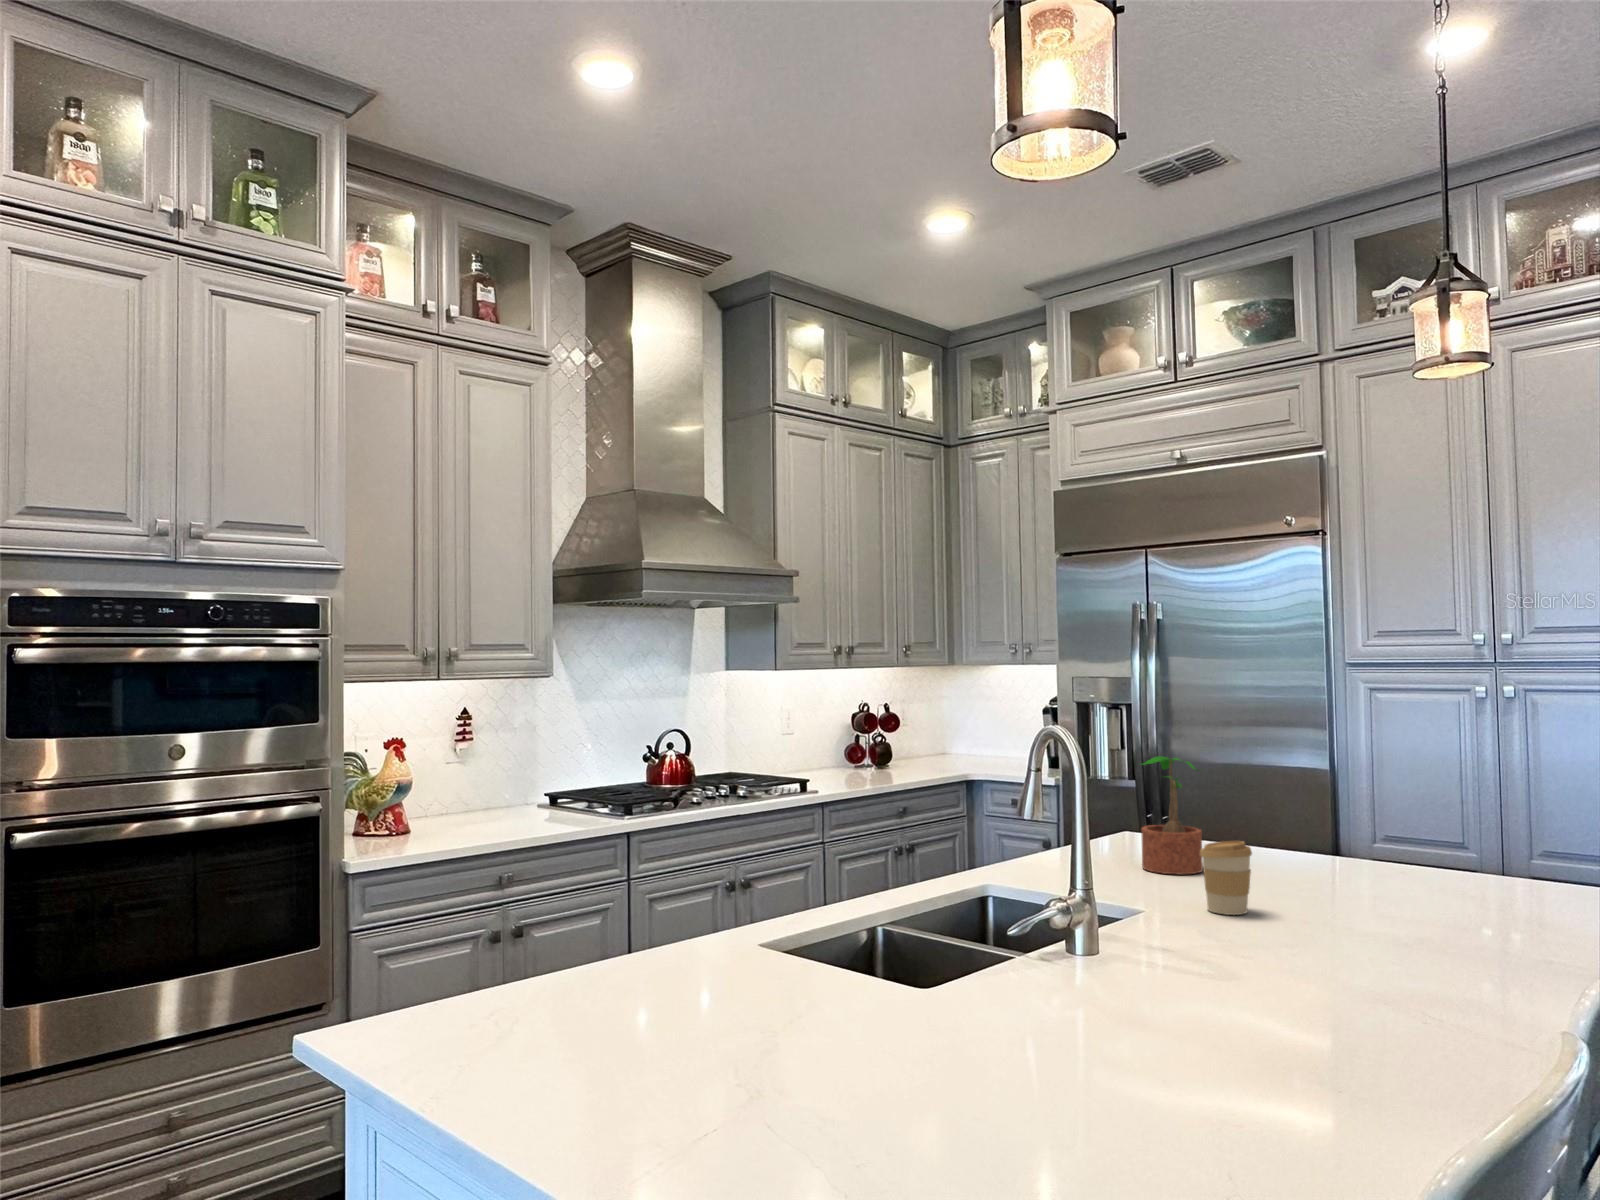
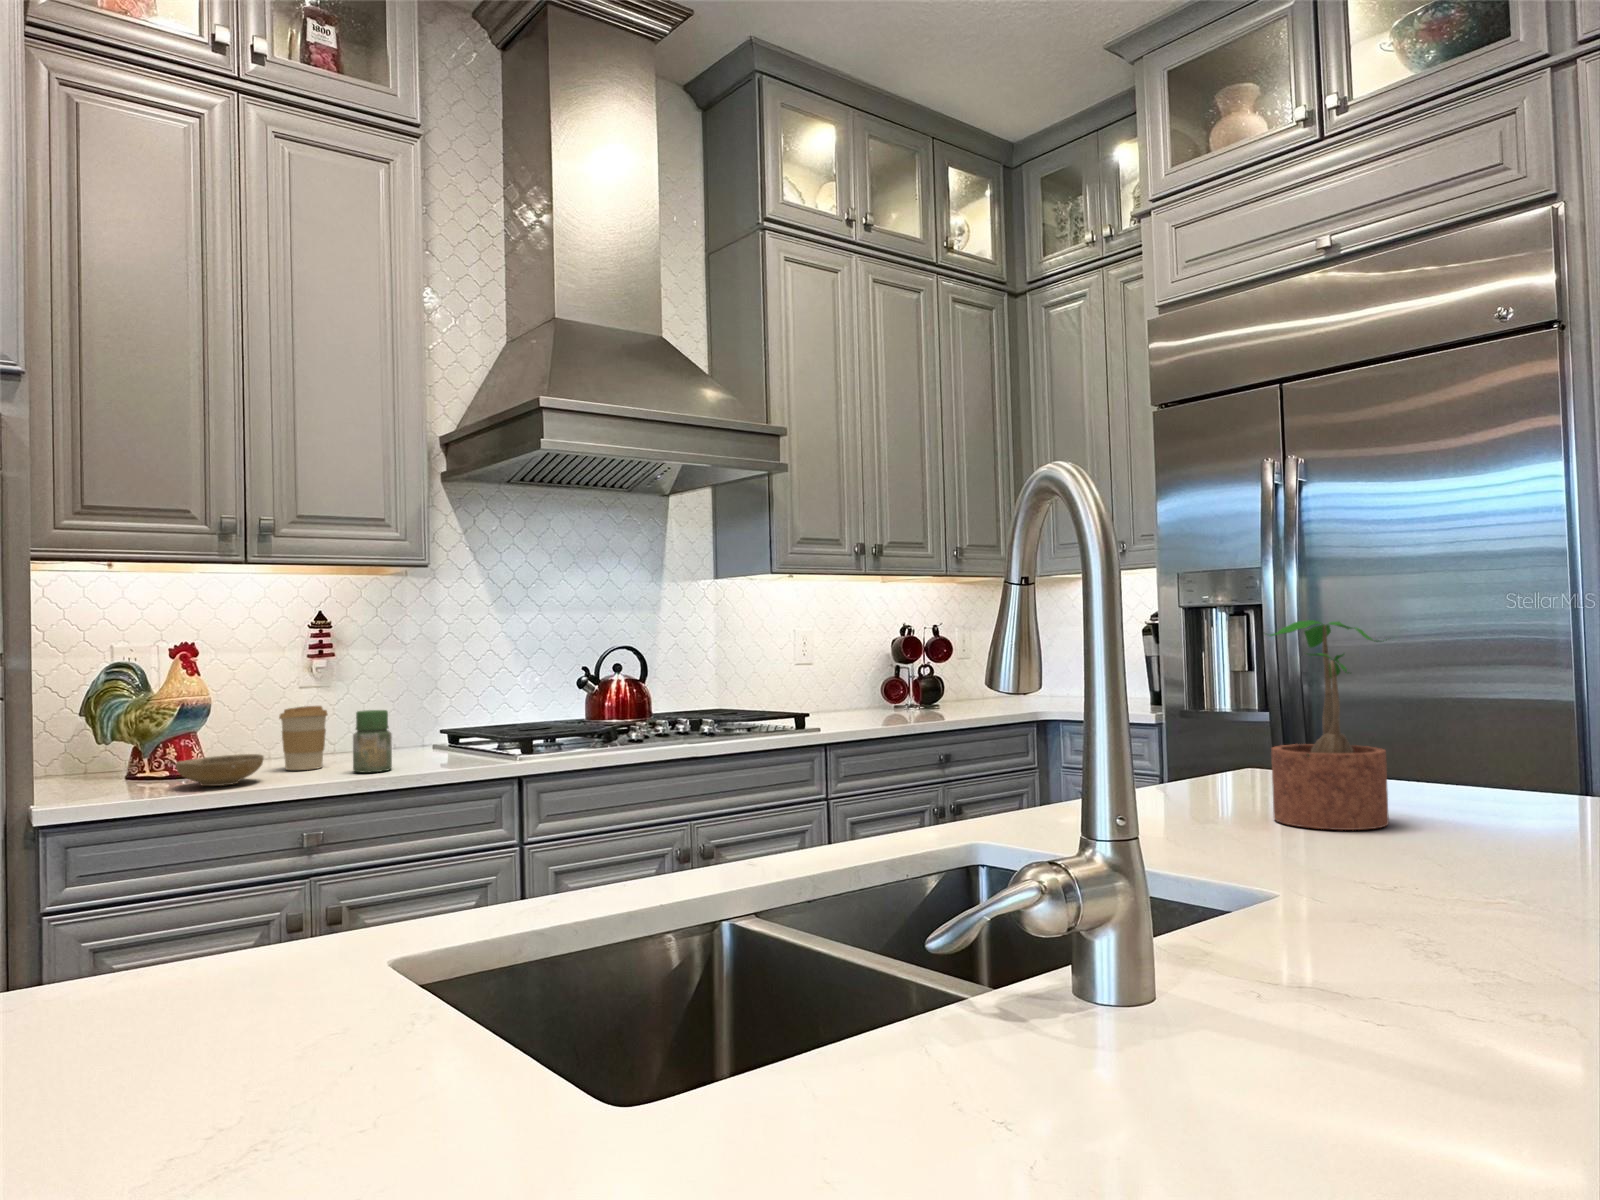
jar: none [522,786,548,831] -> present [353,710,392,773]
ceramic bowl: none [409,819,467,842] -> present [176,754,264,786]
coffee cup: present [1200,841,1252,915] -> present [279,706,328,770]

